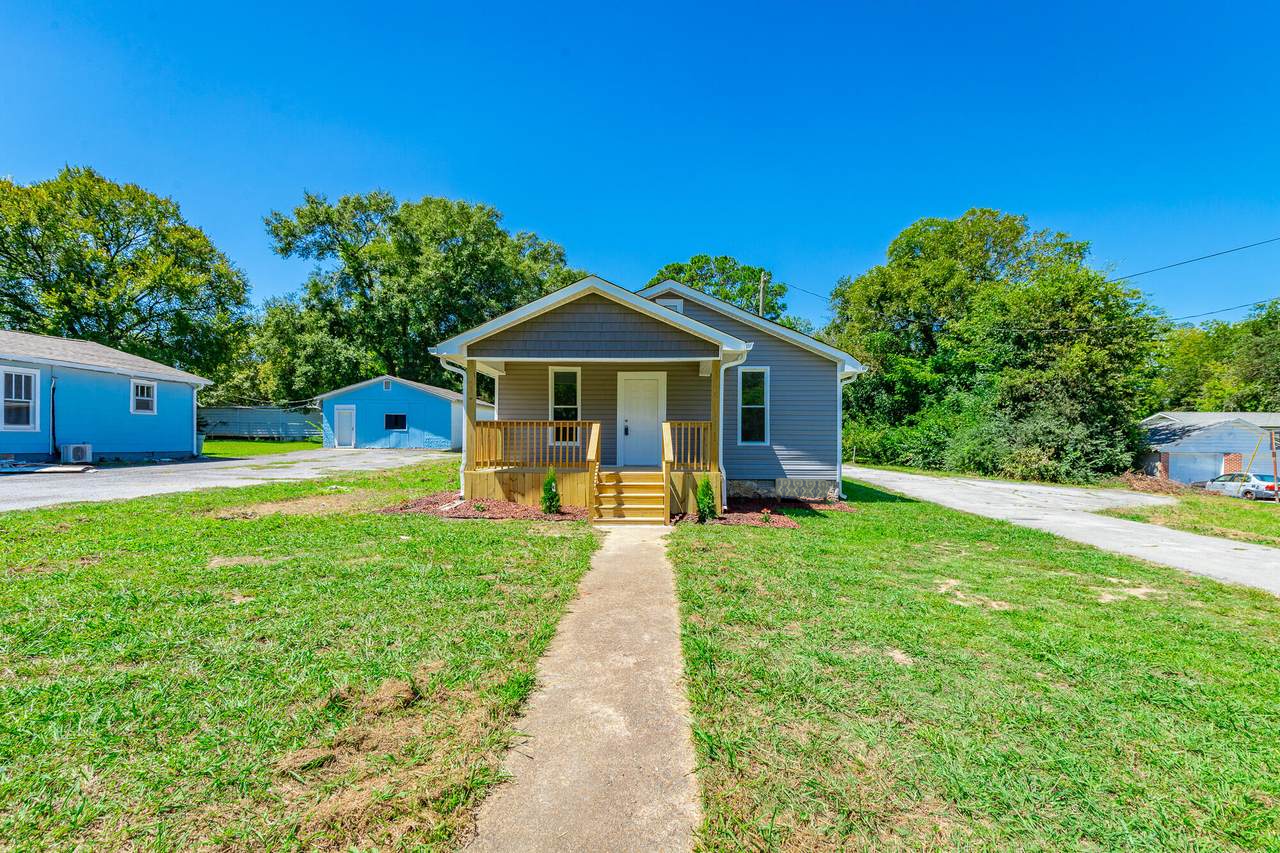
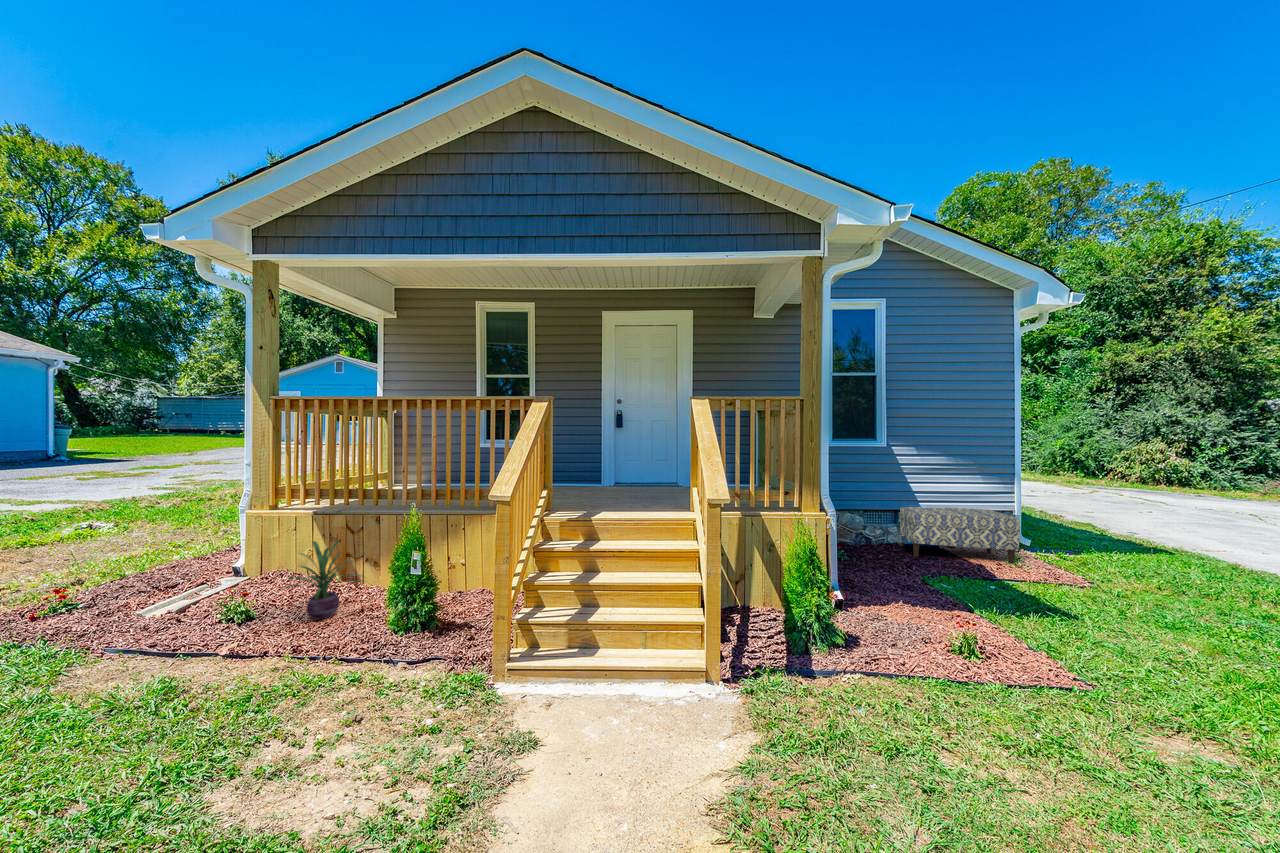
decorative plant: none [493,480,527,510] -> present [278,540,364,620]

